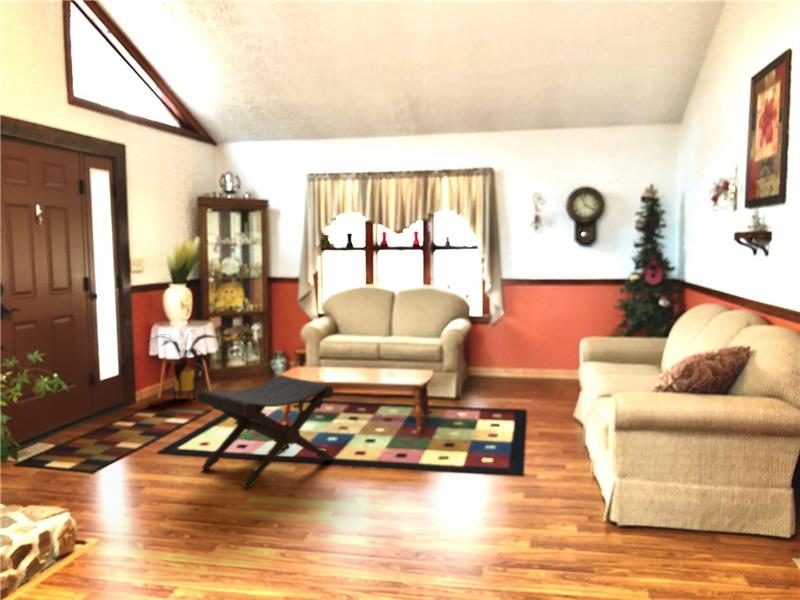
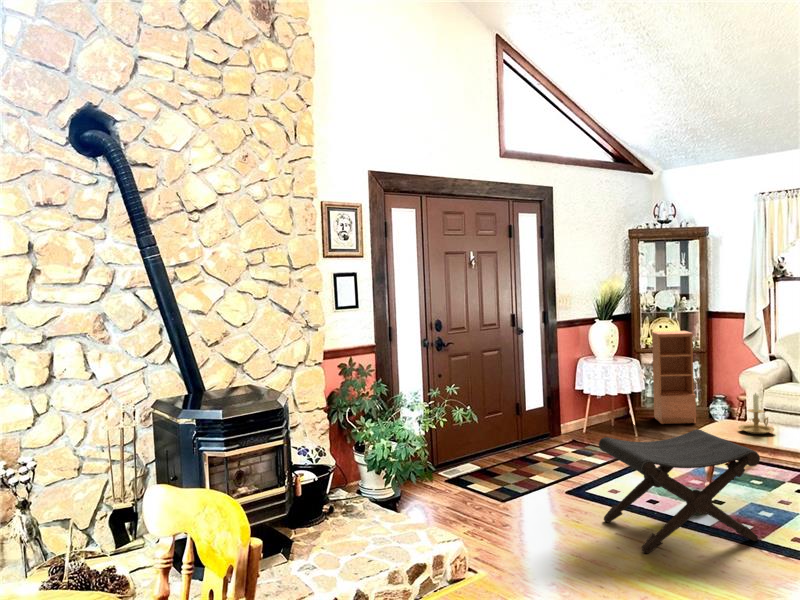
bookcase: none [220,294,261,382] -> present [652,331,696,424]
house plant: present [163,334,216,400] -> none [569,365,648,440]
candle holder: none [308,341,335,376] -> present [739,394,774,434]

